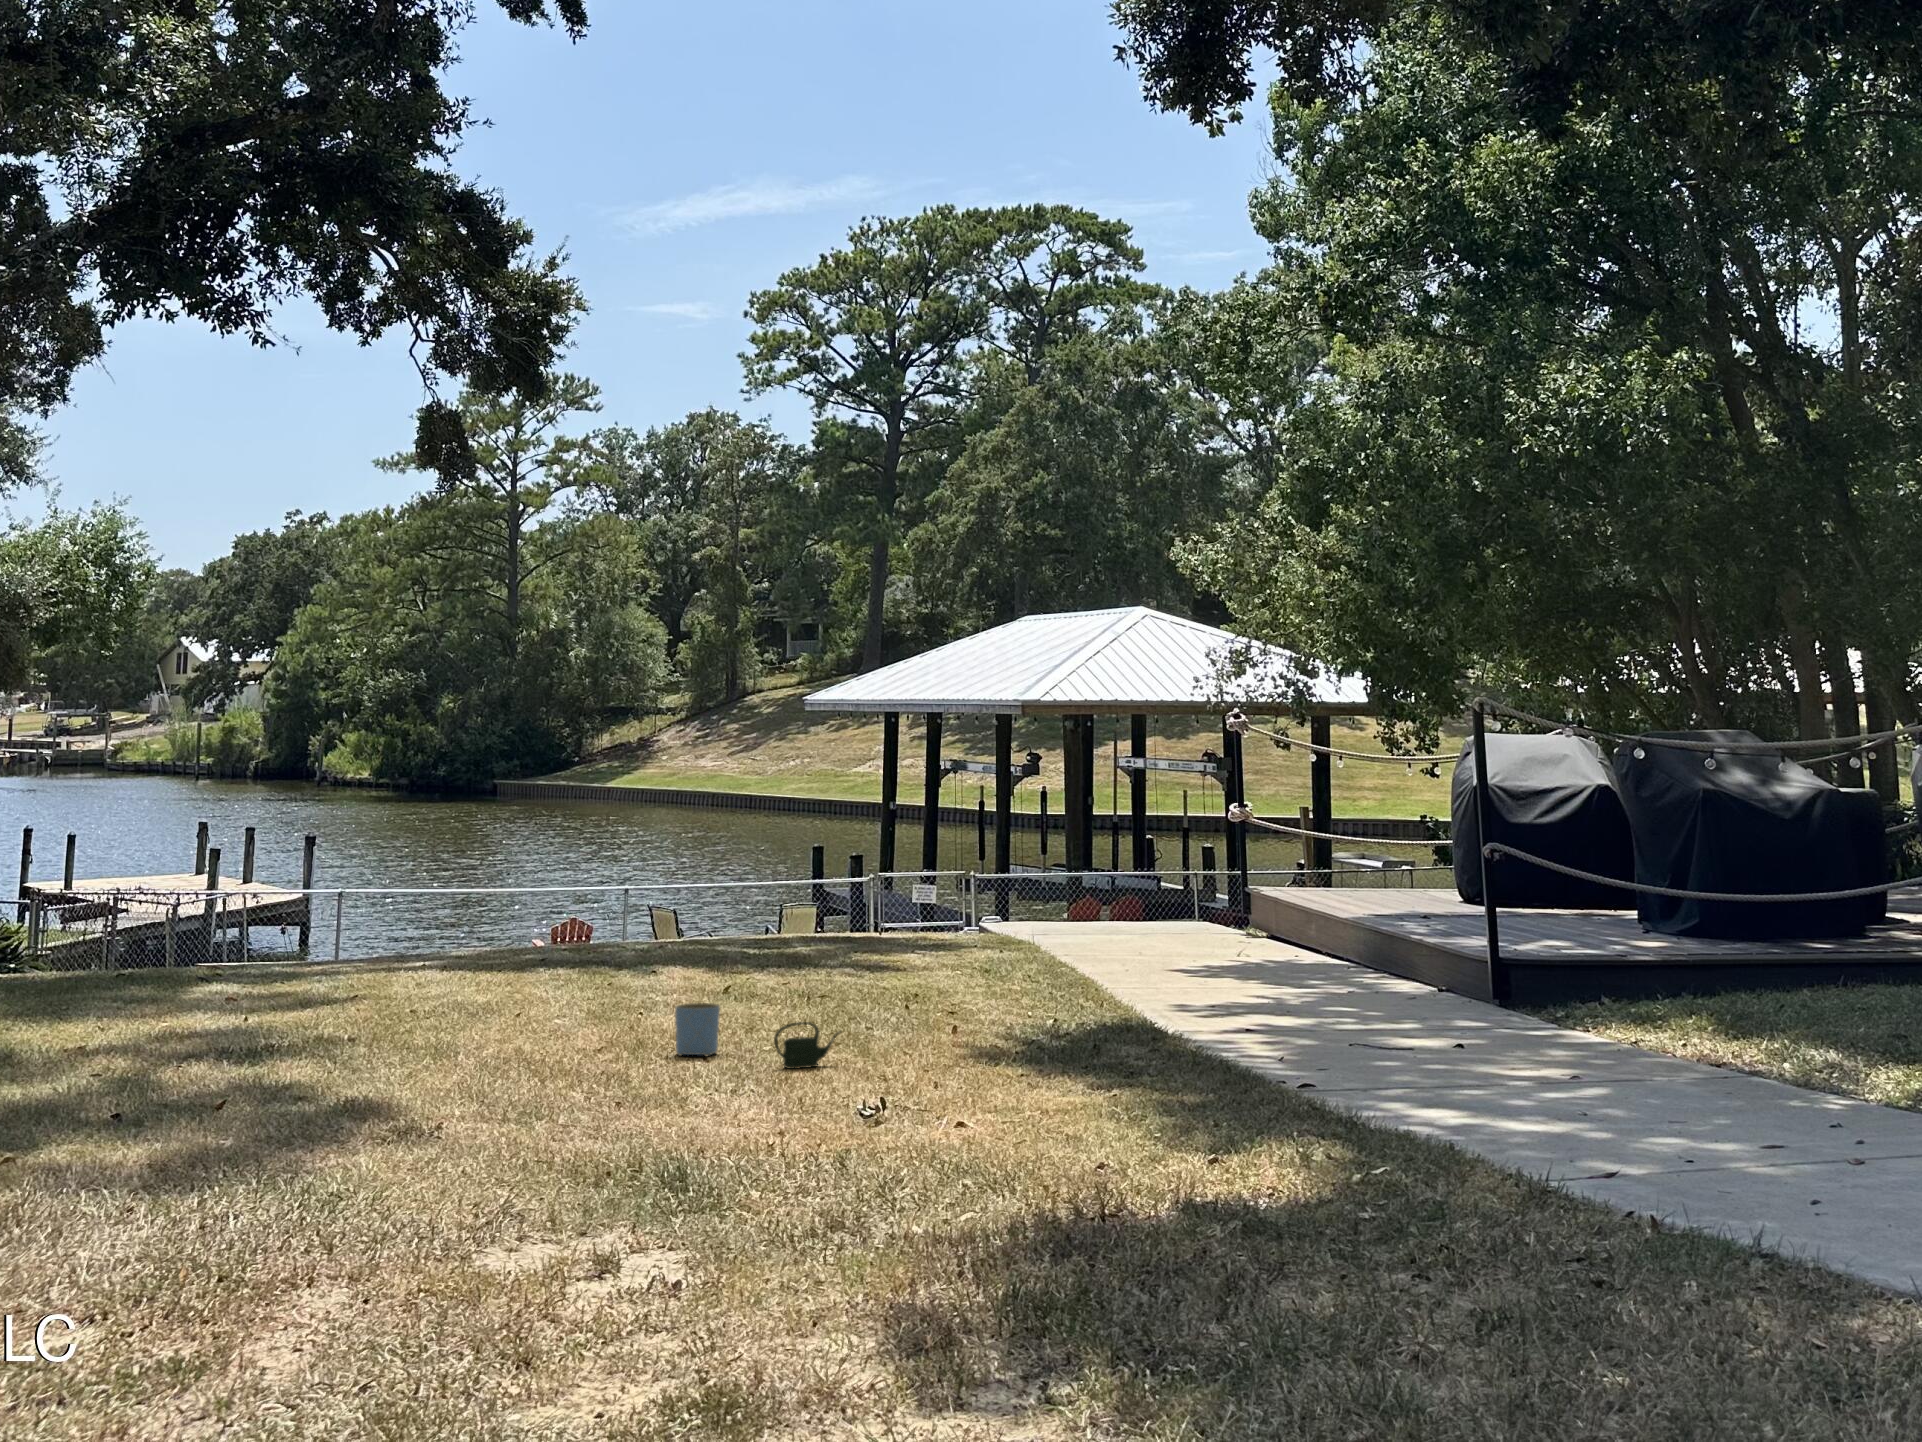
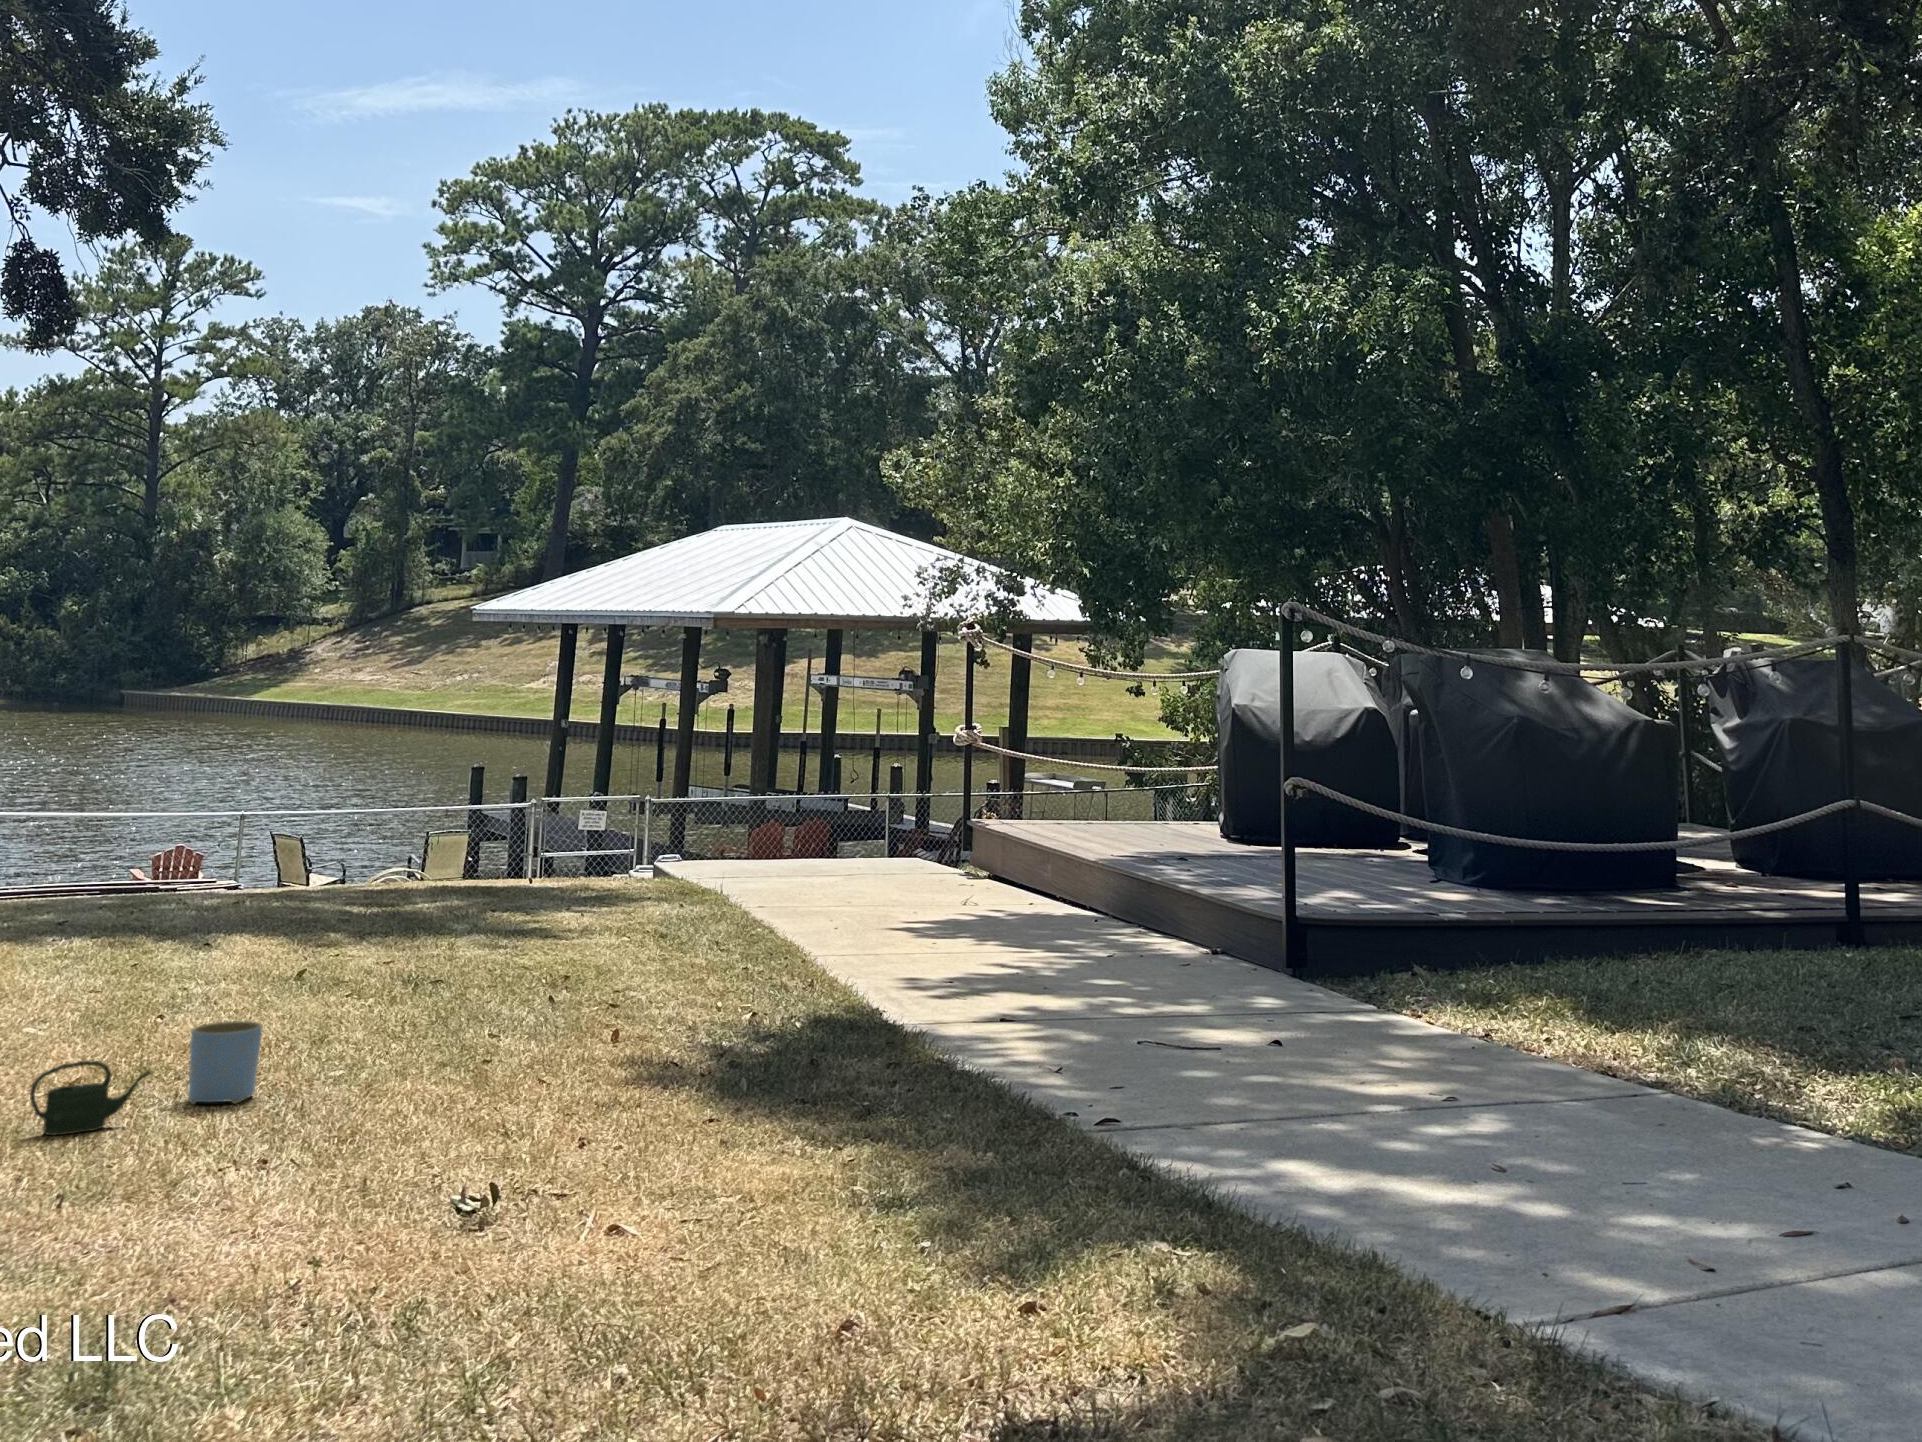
watering can: present [774,1022,841,1069] -> present [30,1061,151,1135]

